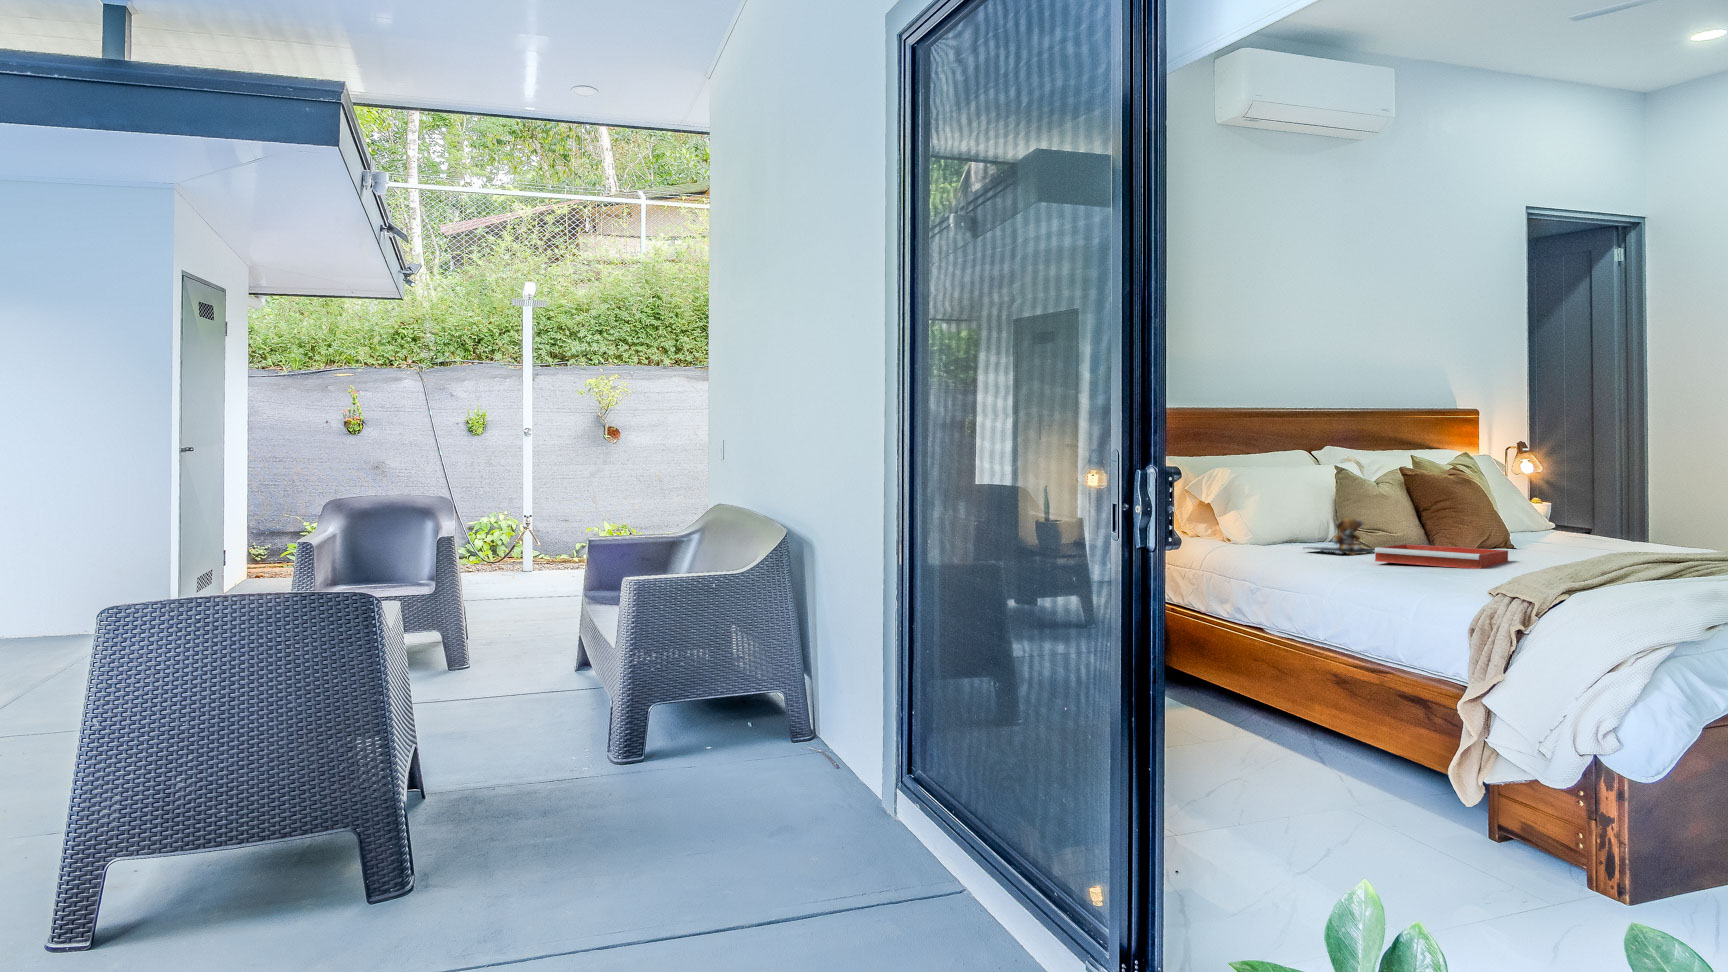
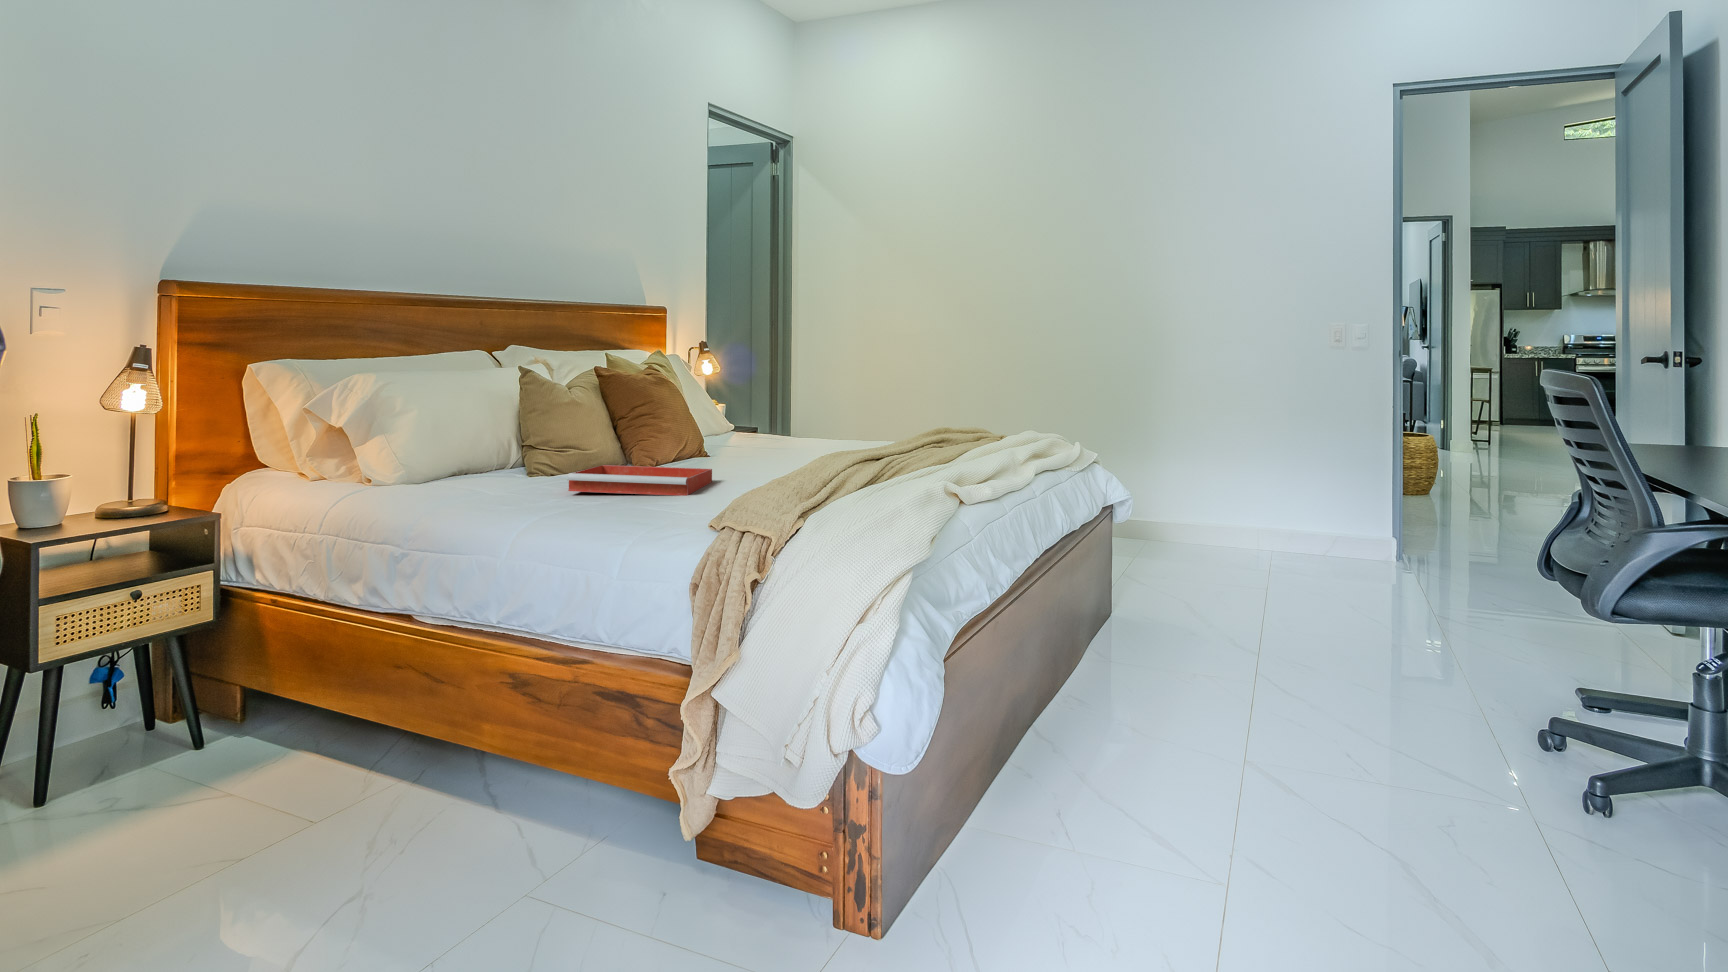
teddy bear: present [1303,518,1374,555] -> none [480,432,582,480]

